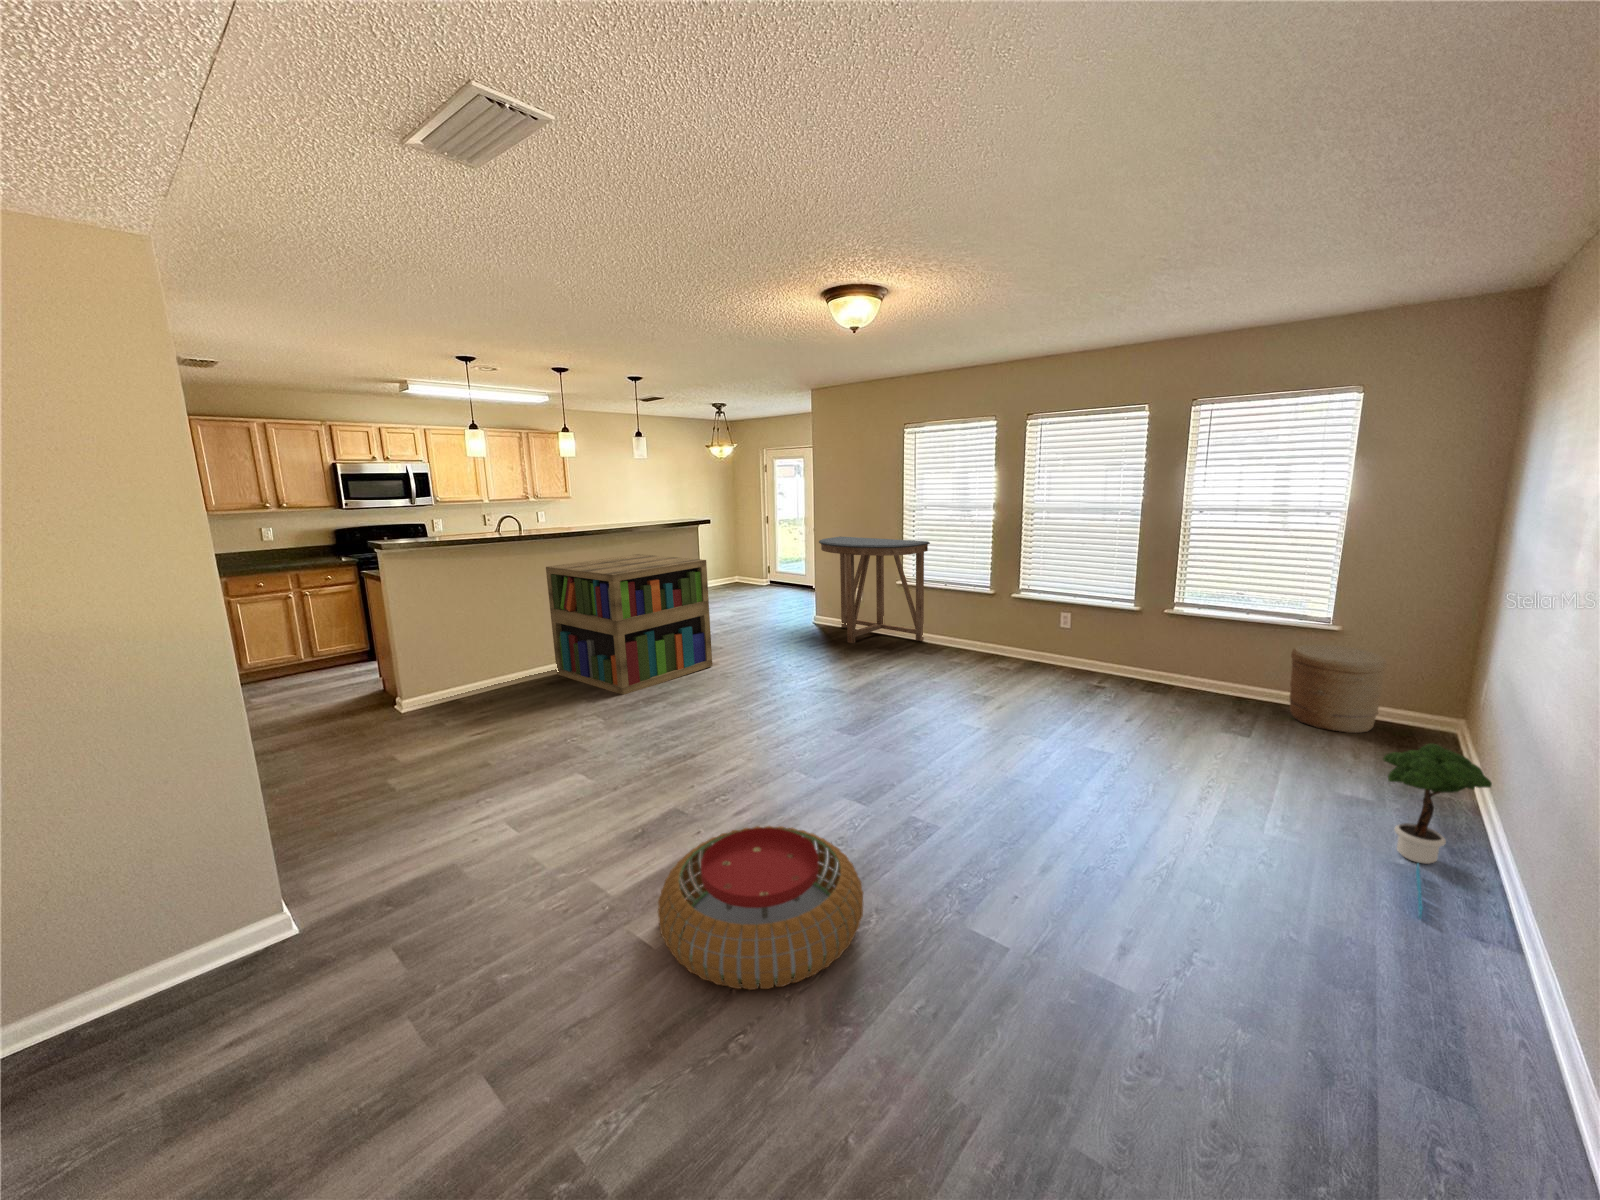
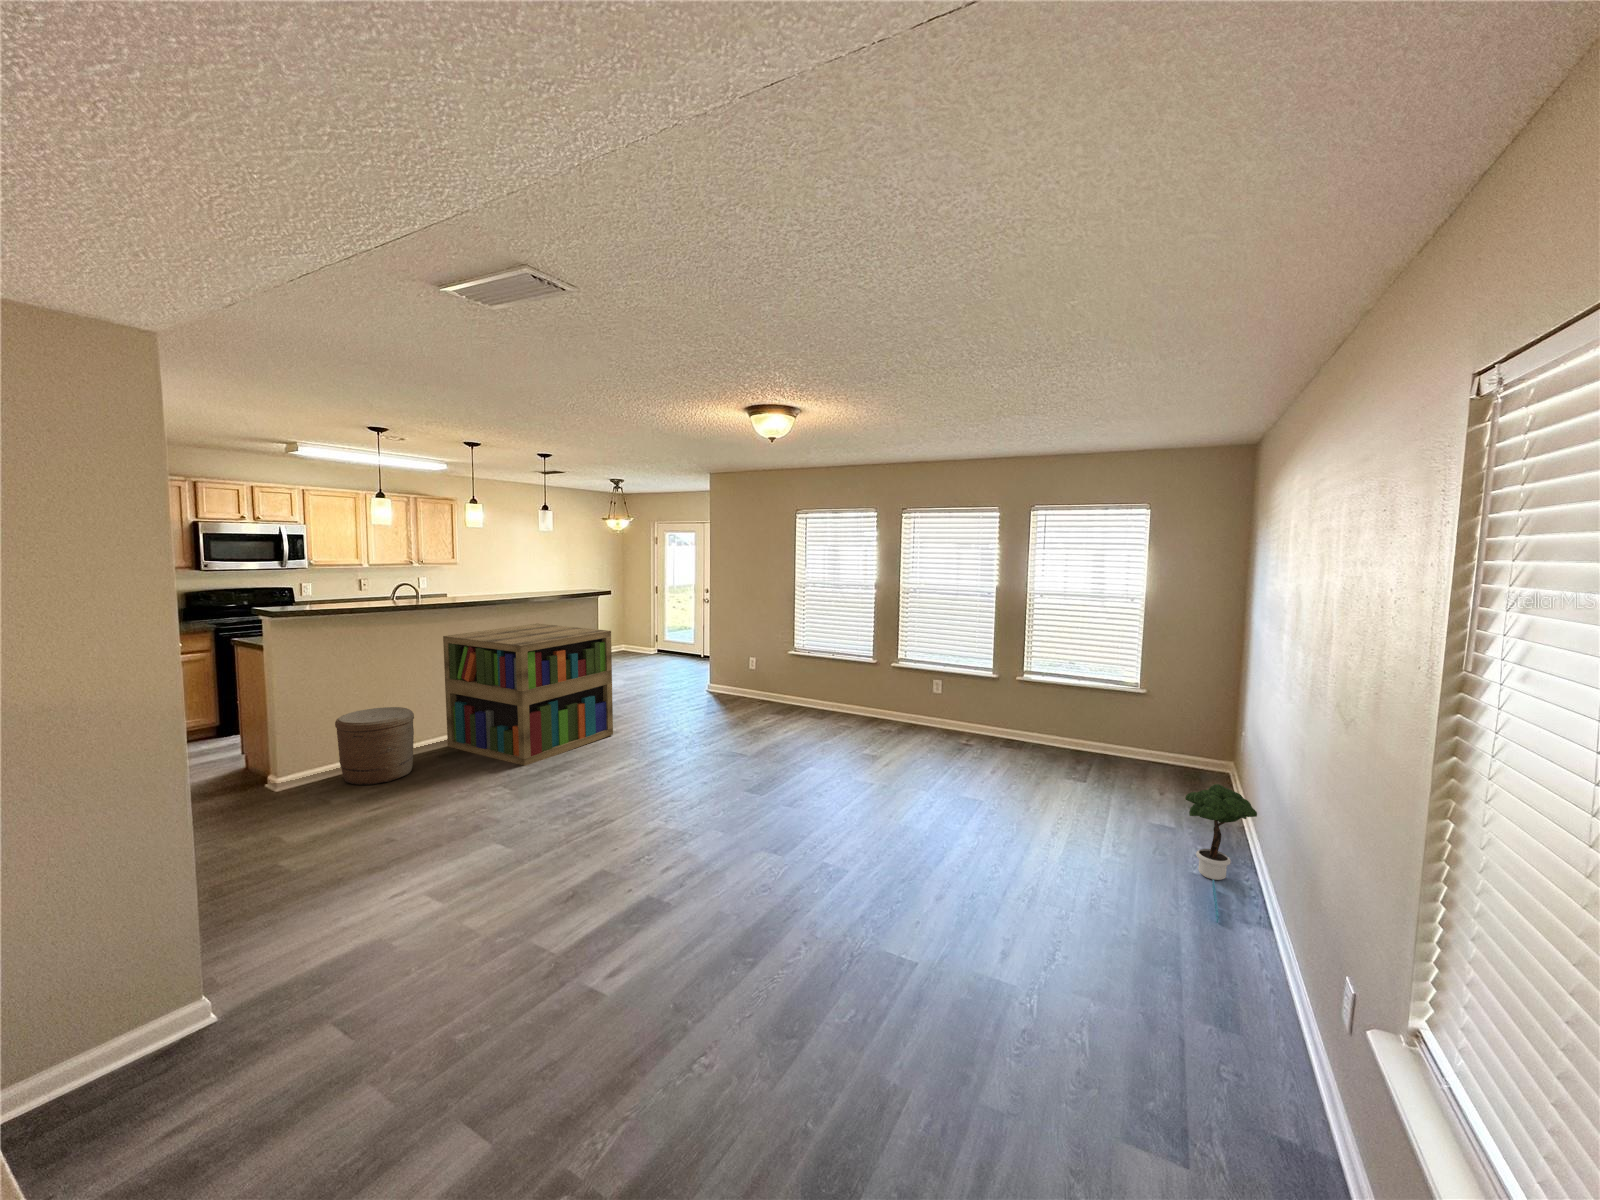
console table: present [819,536,930,643] -> none [715,609,818,710]
woven basket: present [1290,645,1387,733] -> present [335,707,414,785]
pouf: present [658,826,863,990] -> none [607,883,797,1035]

